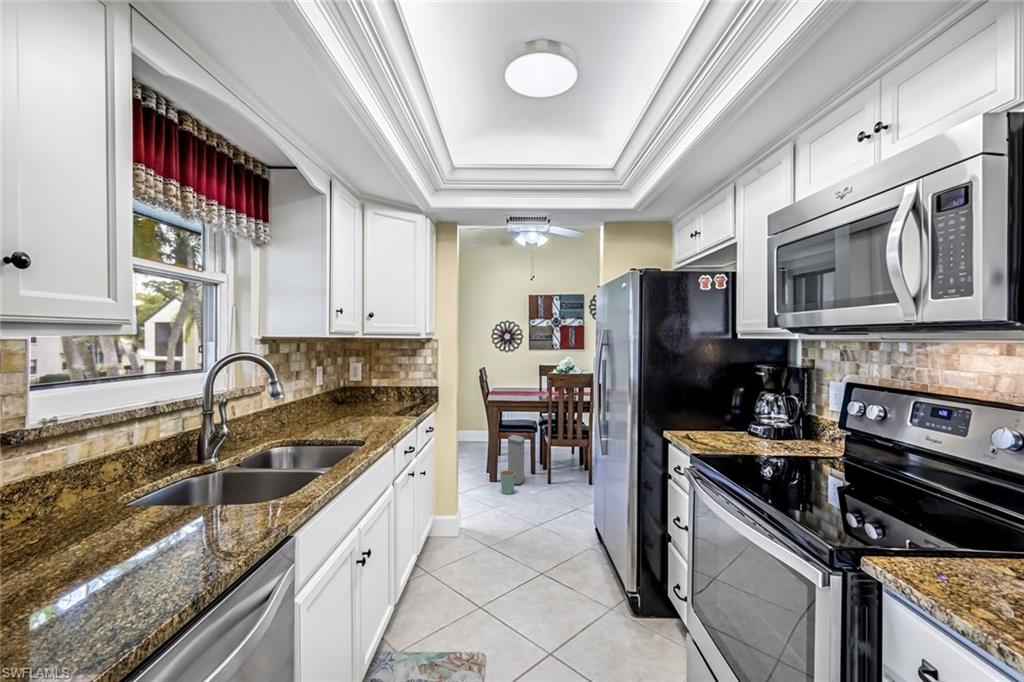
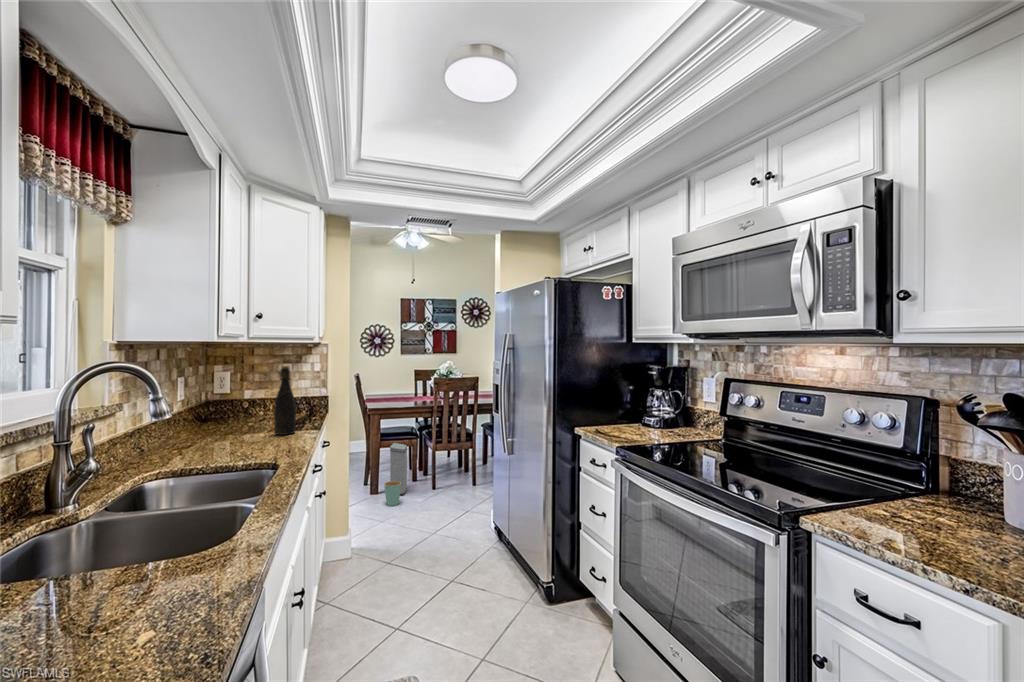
bottle: none [382,359,399,419] -> present [274,366,296,435]

